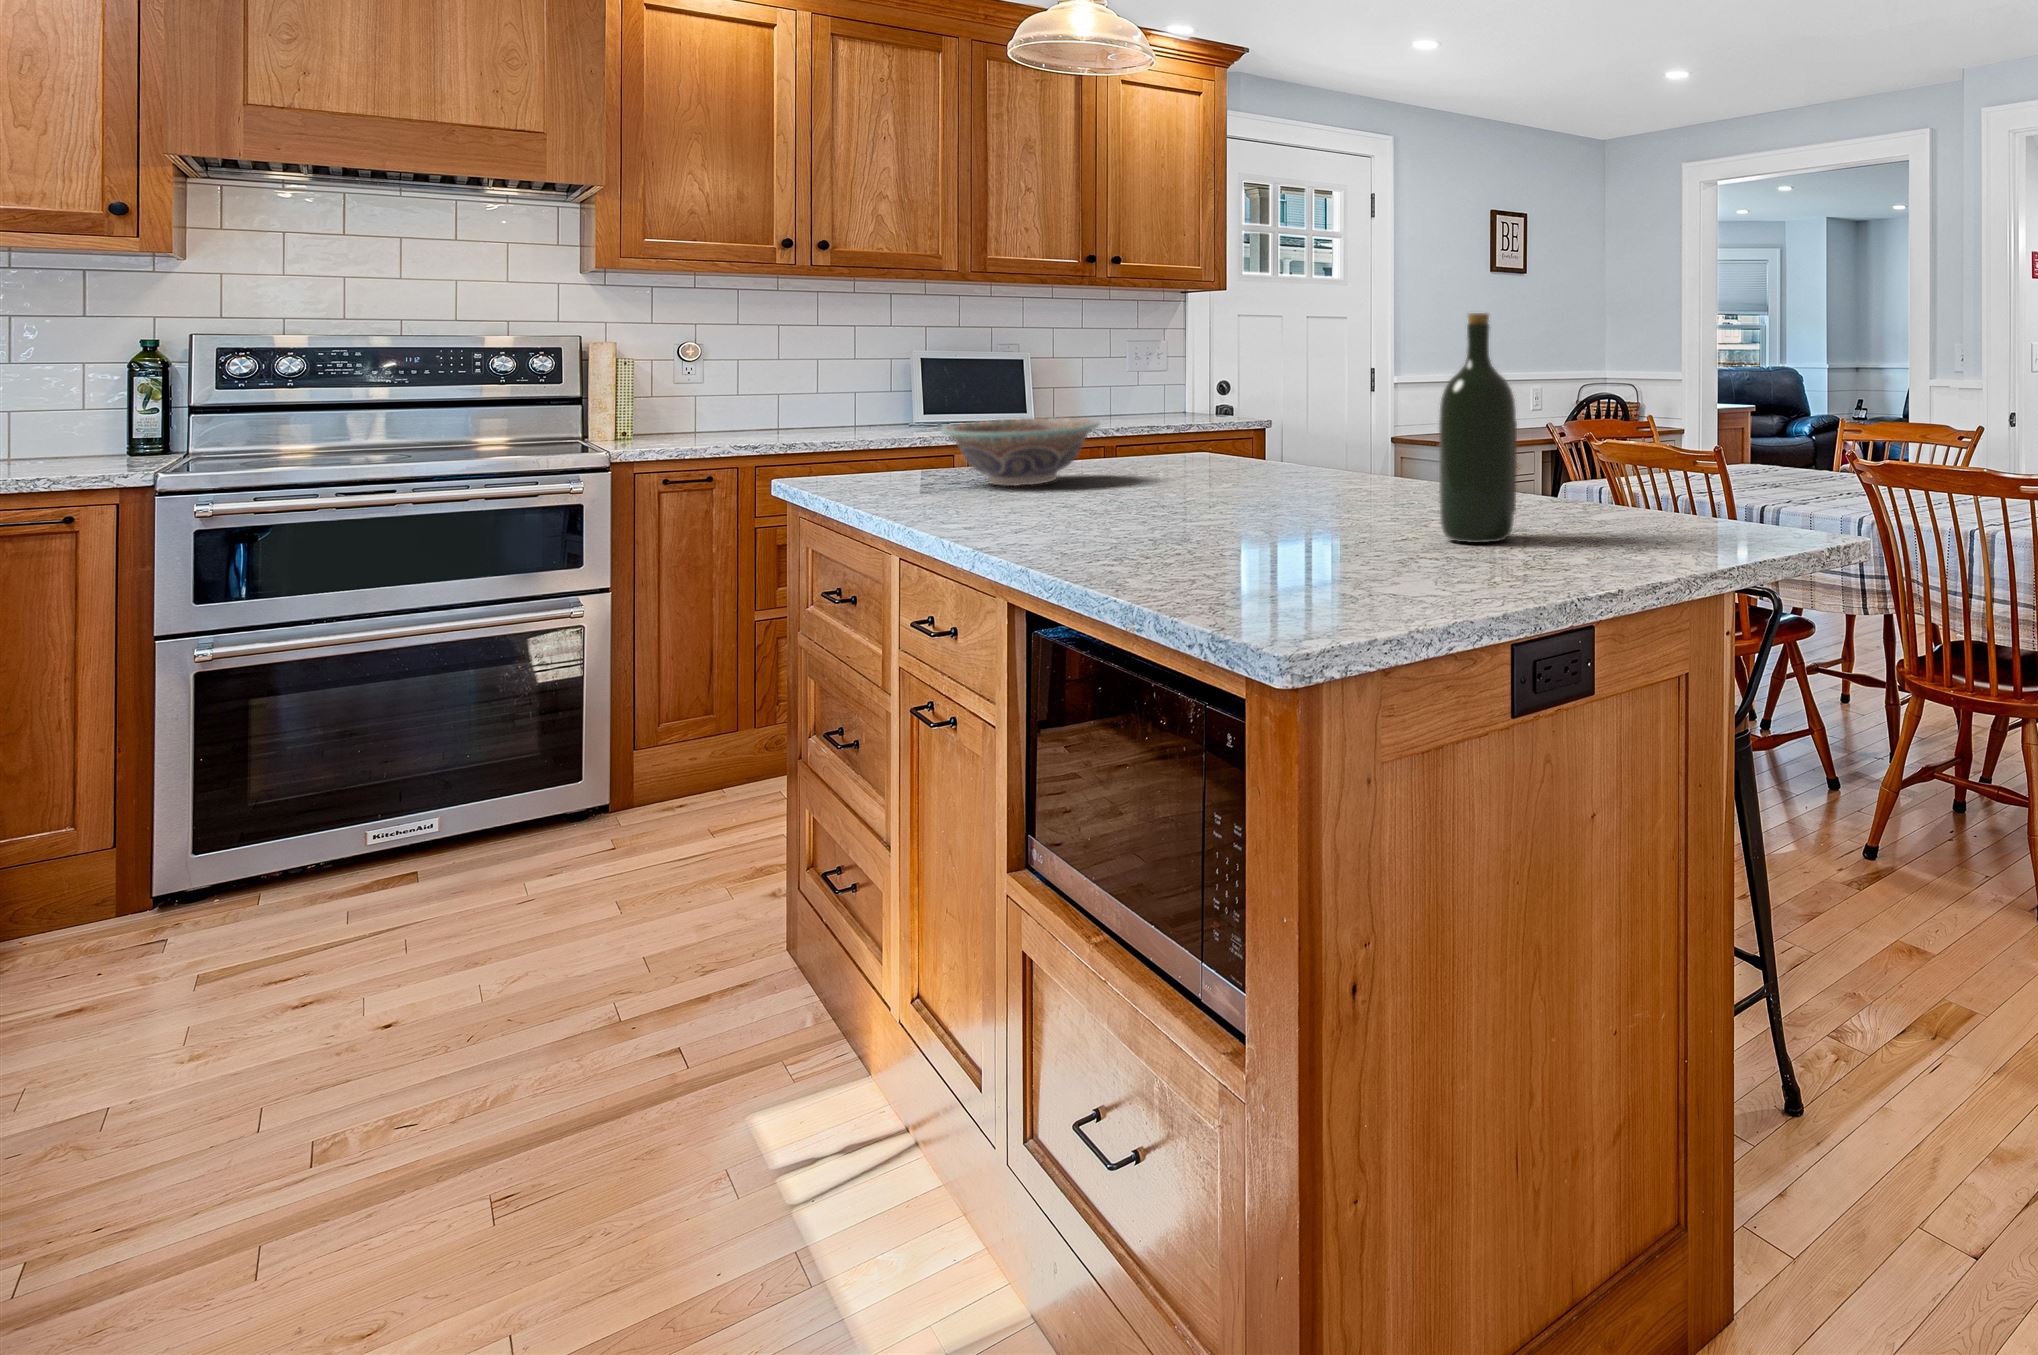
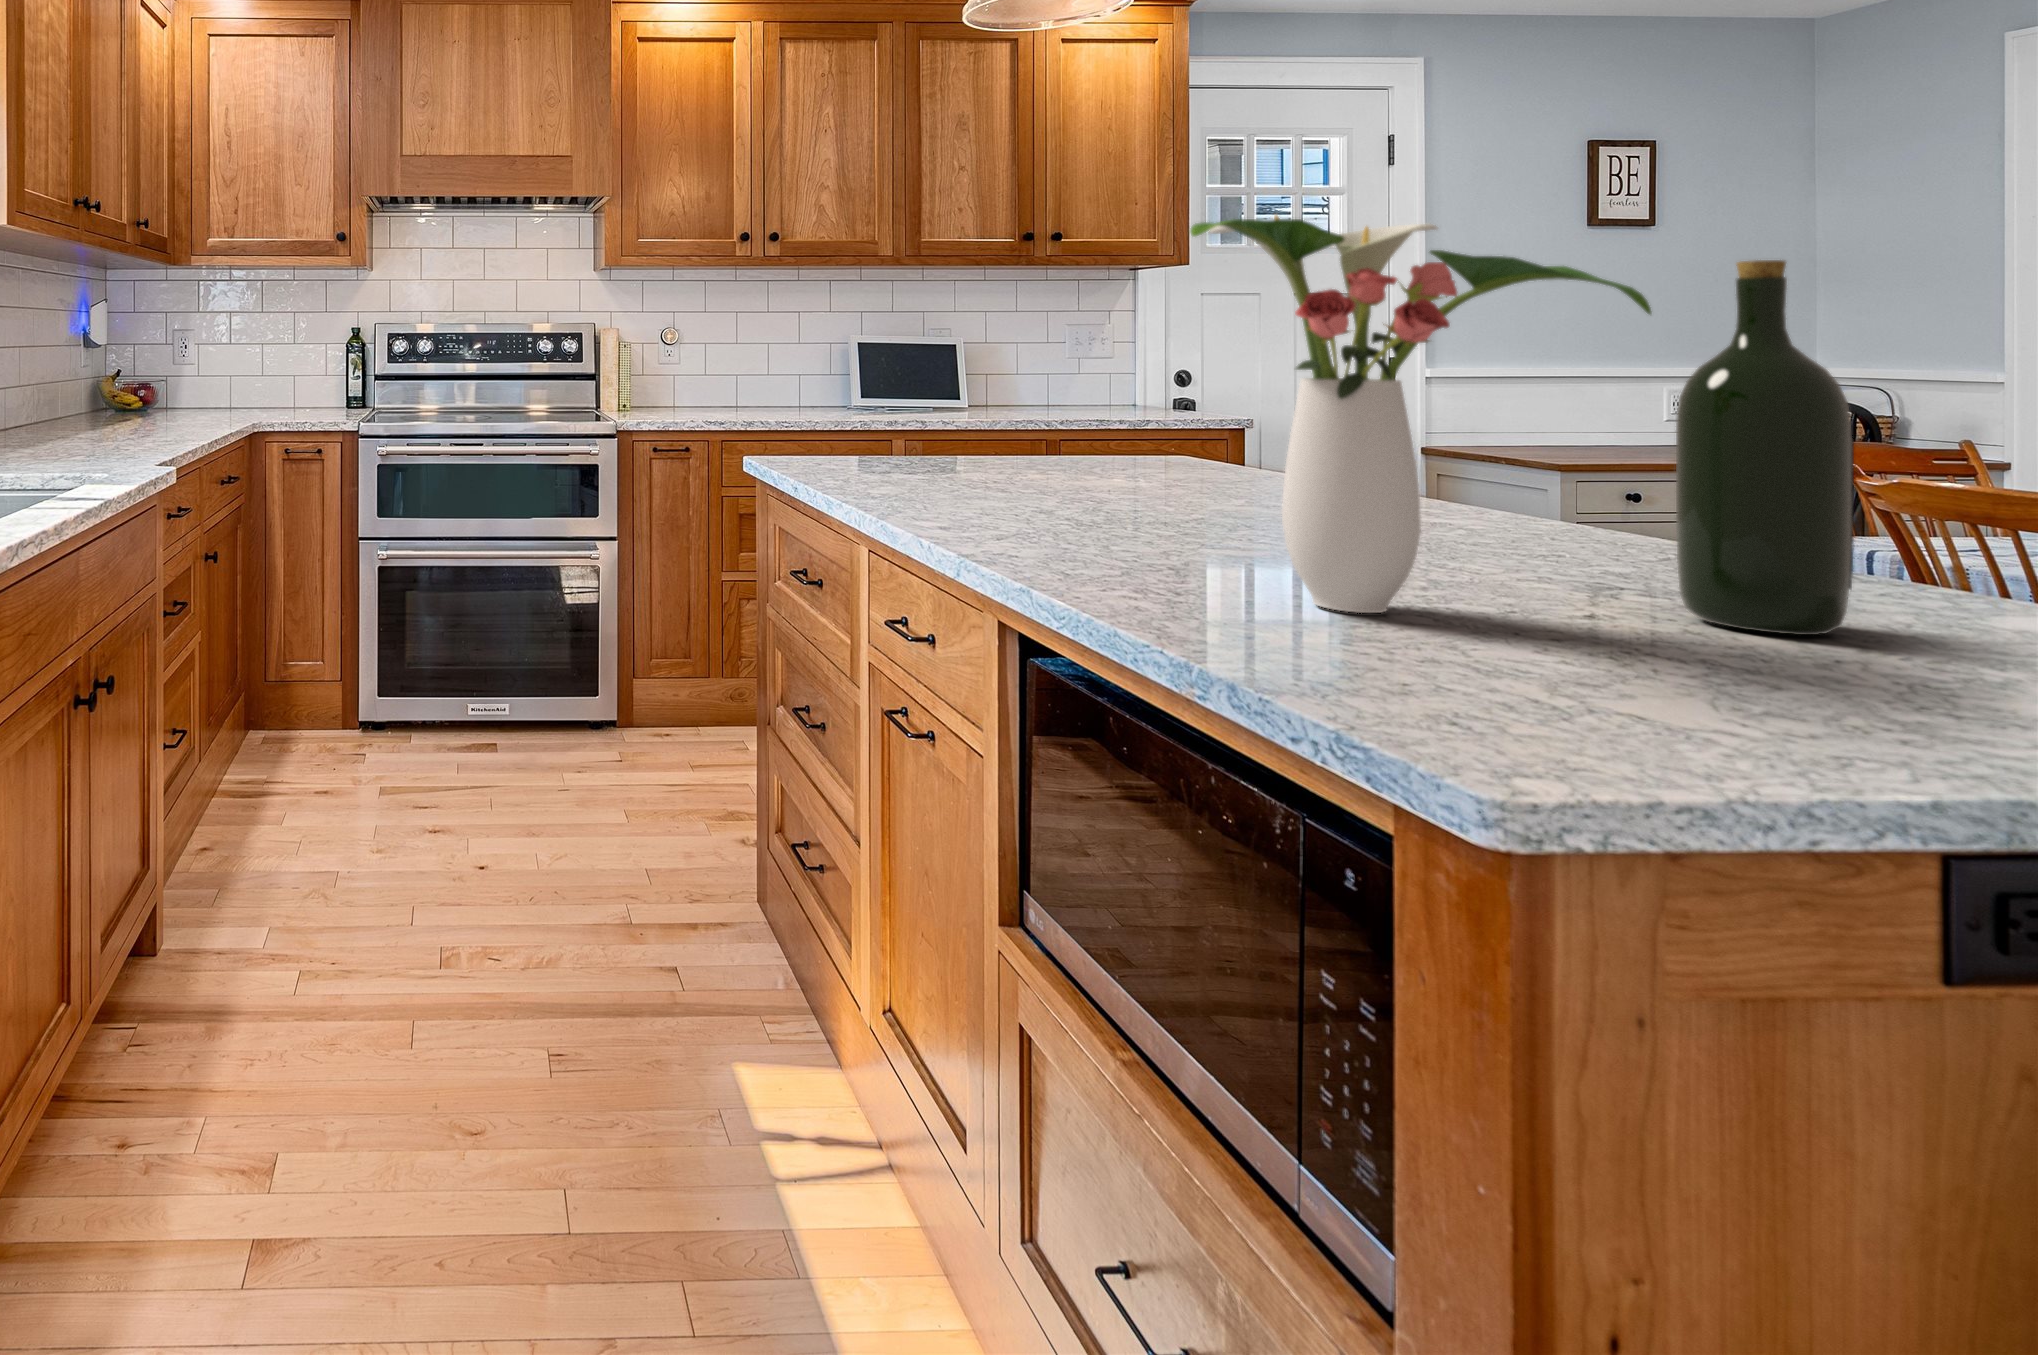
flower arrangement: none [1142,270,1407,558] -> present [1191,215,1651,613]
decorative bowl: present [941,418,1099,486] -> none [898,404,1070,476]

